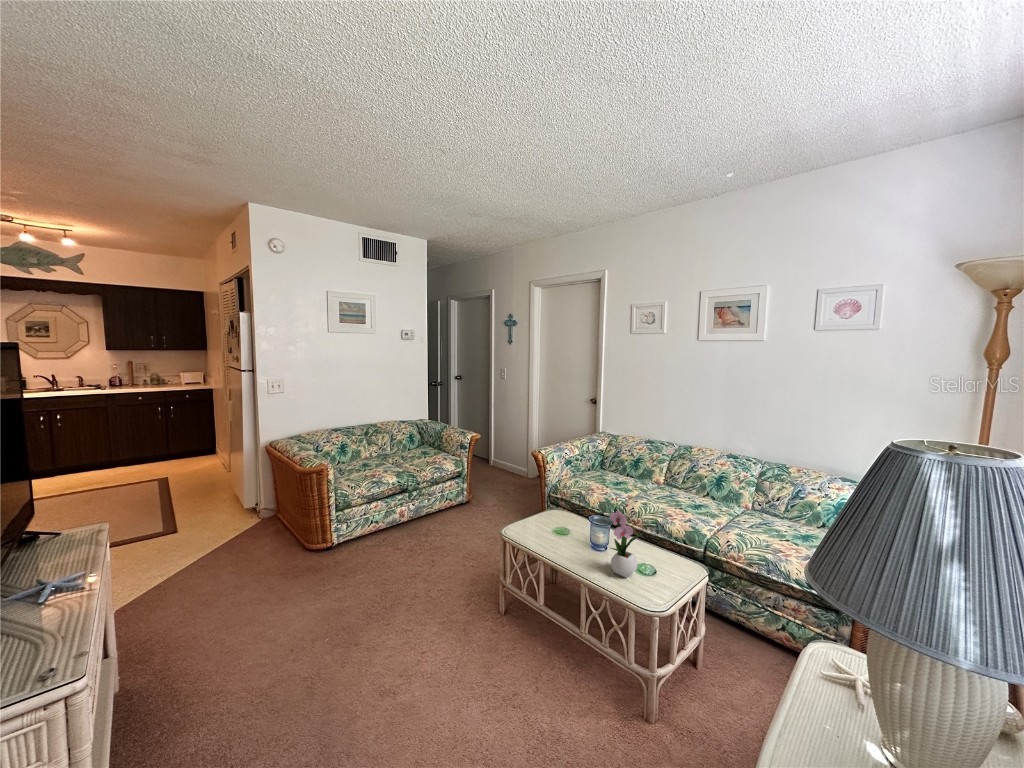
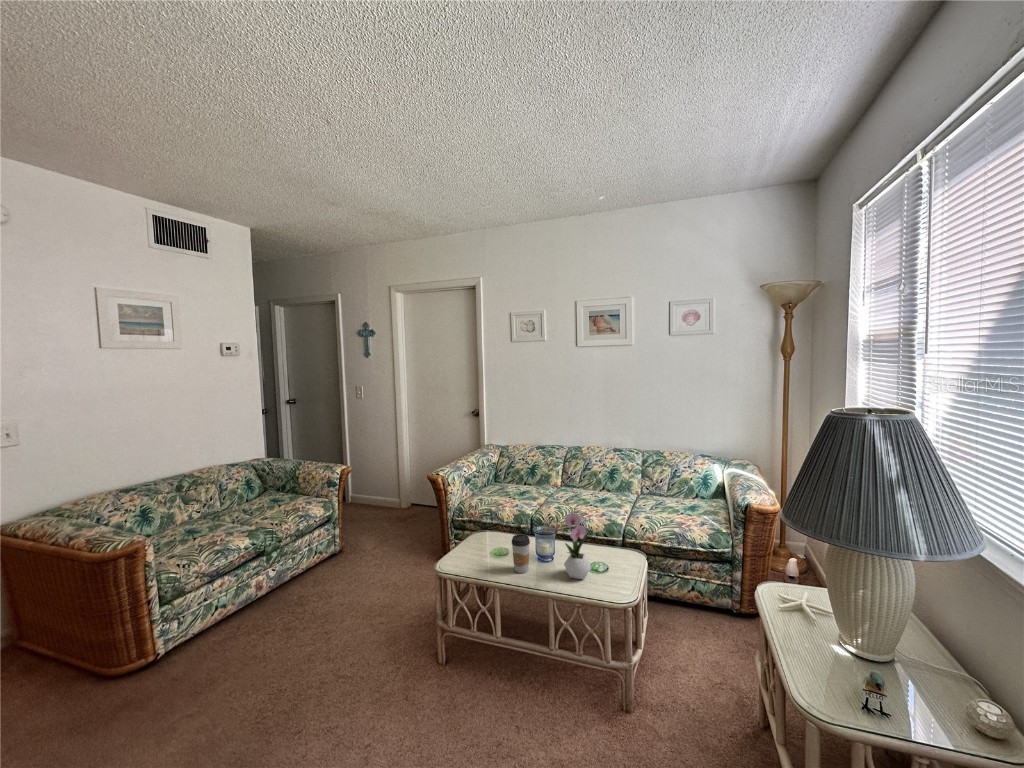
coffee cup: none [566,520,584,556] -> present [512,534,530,573]

